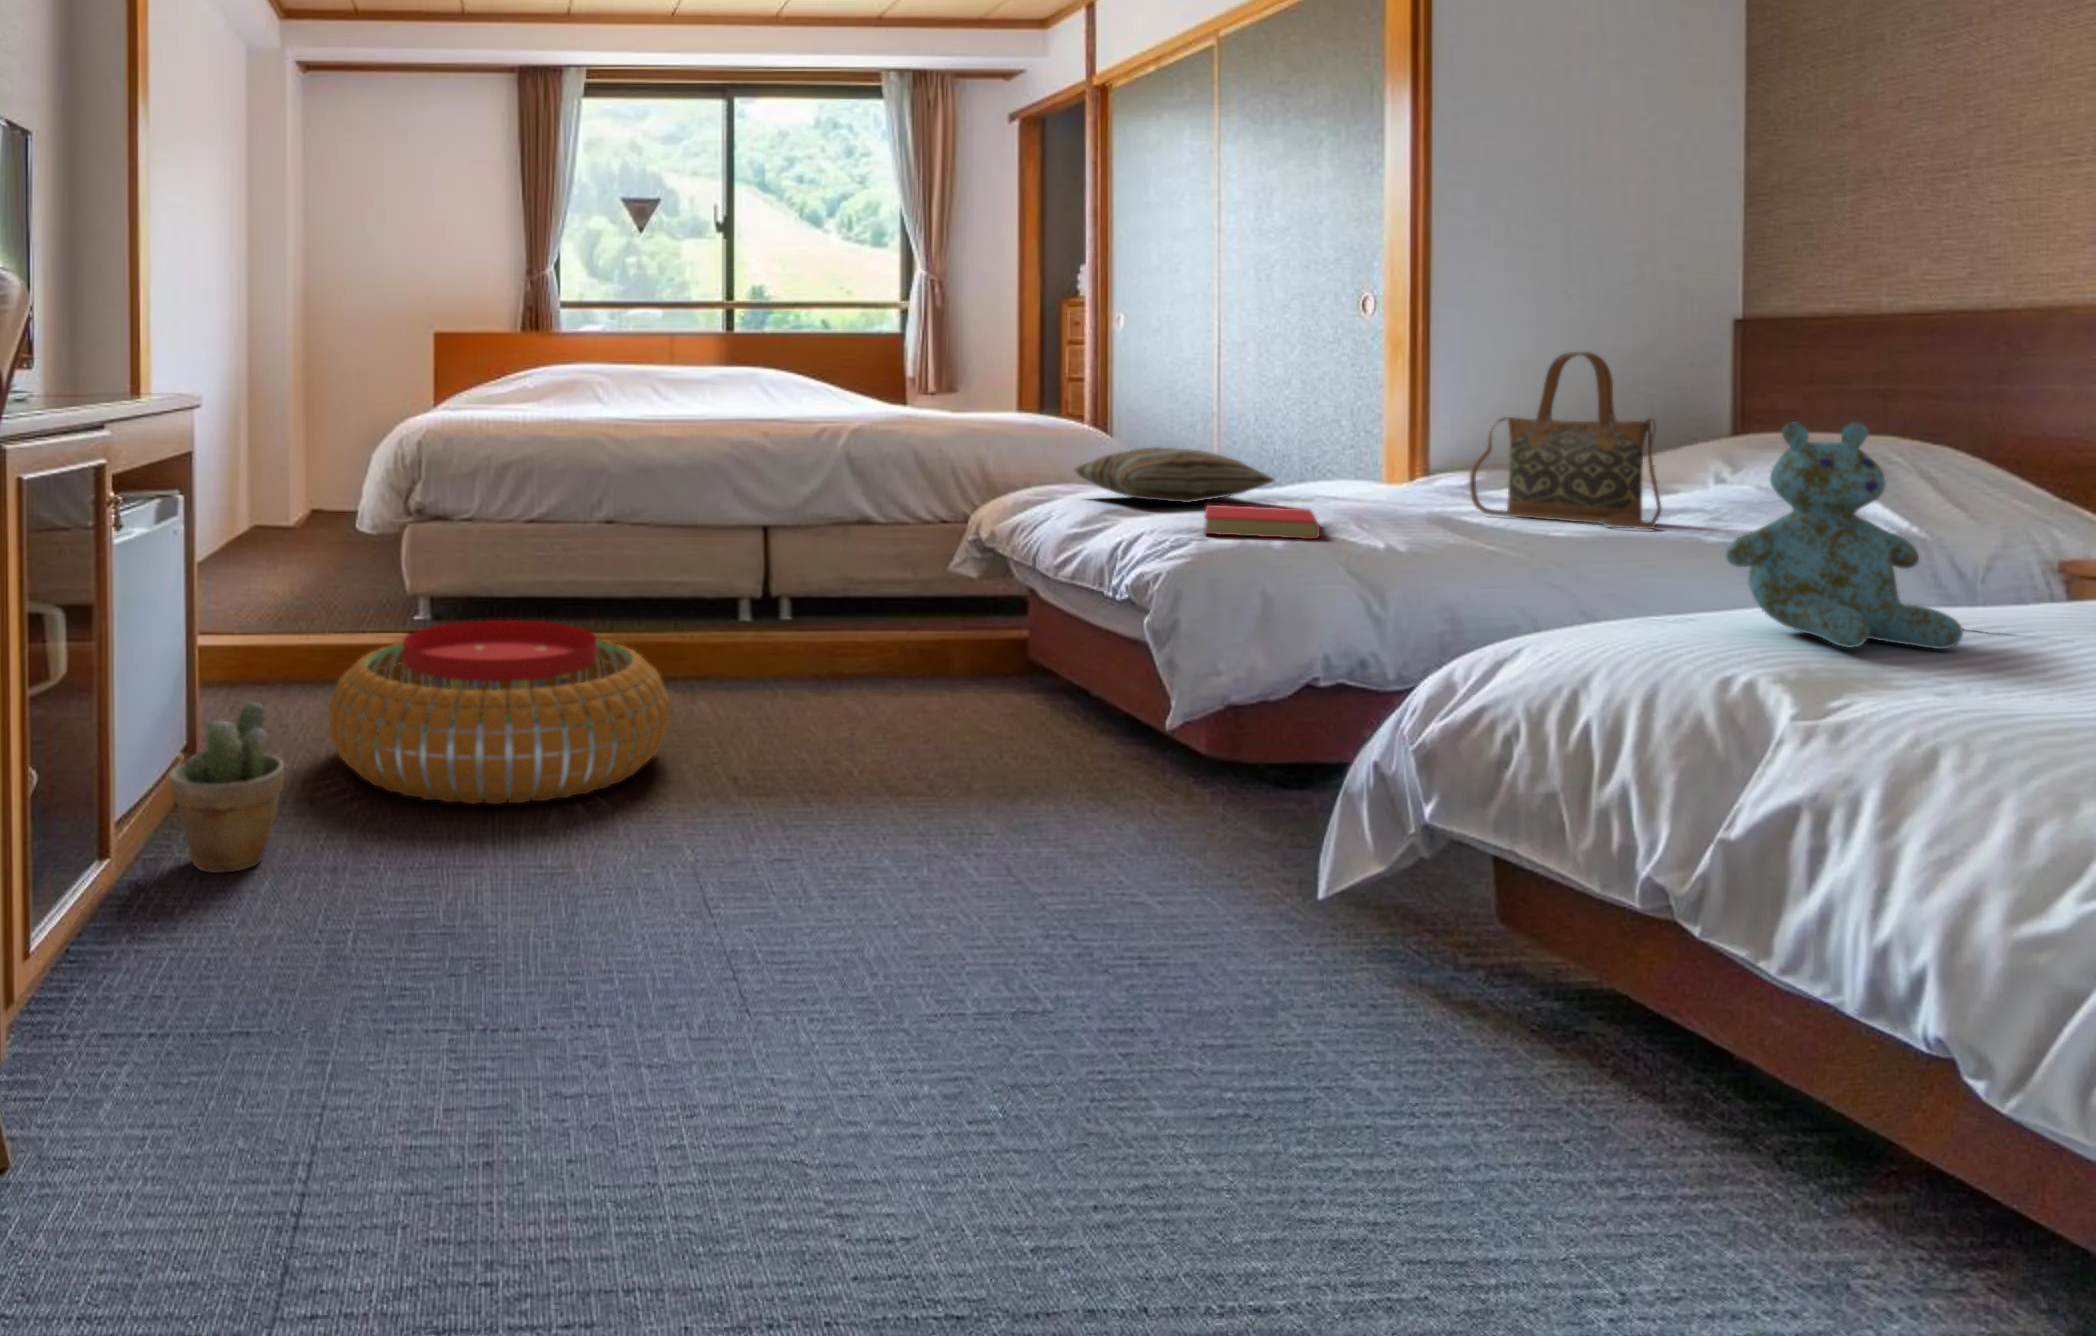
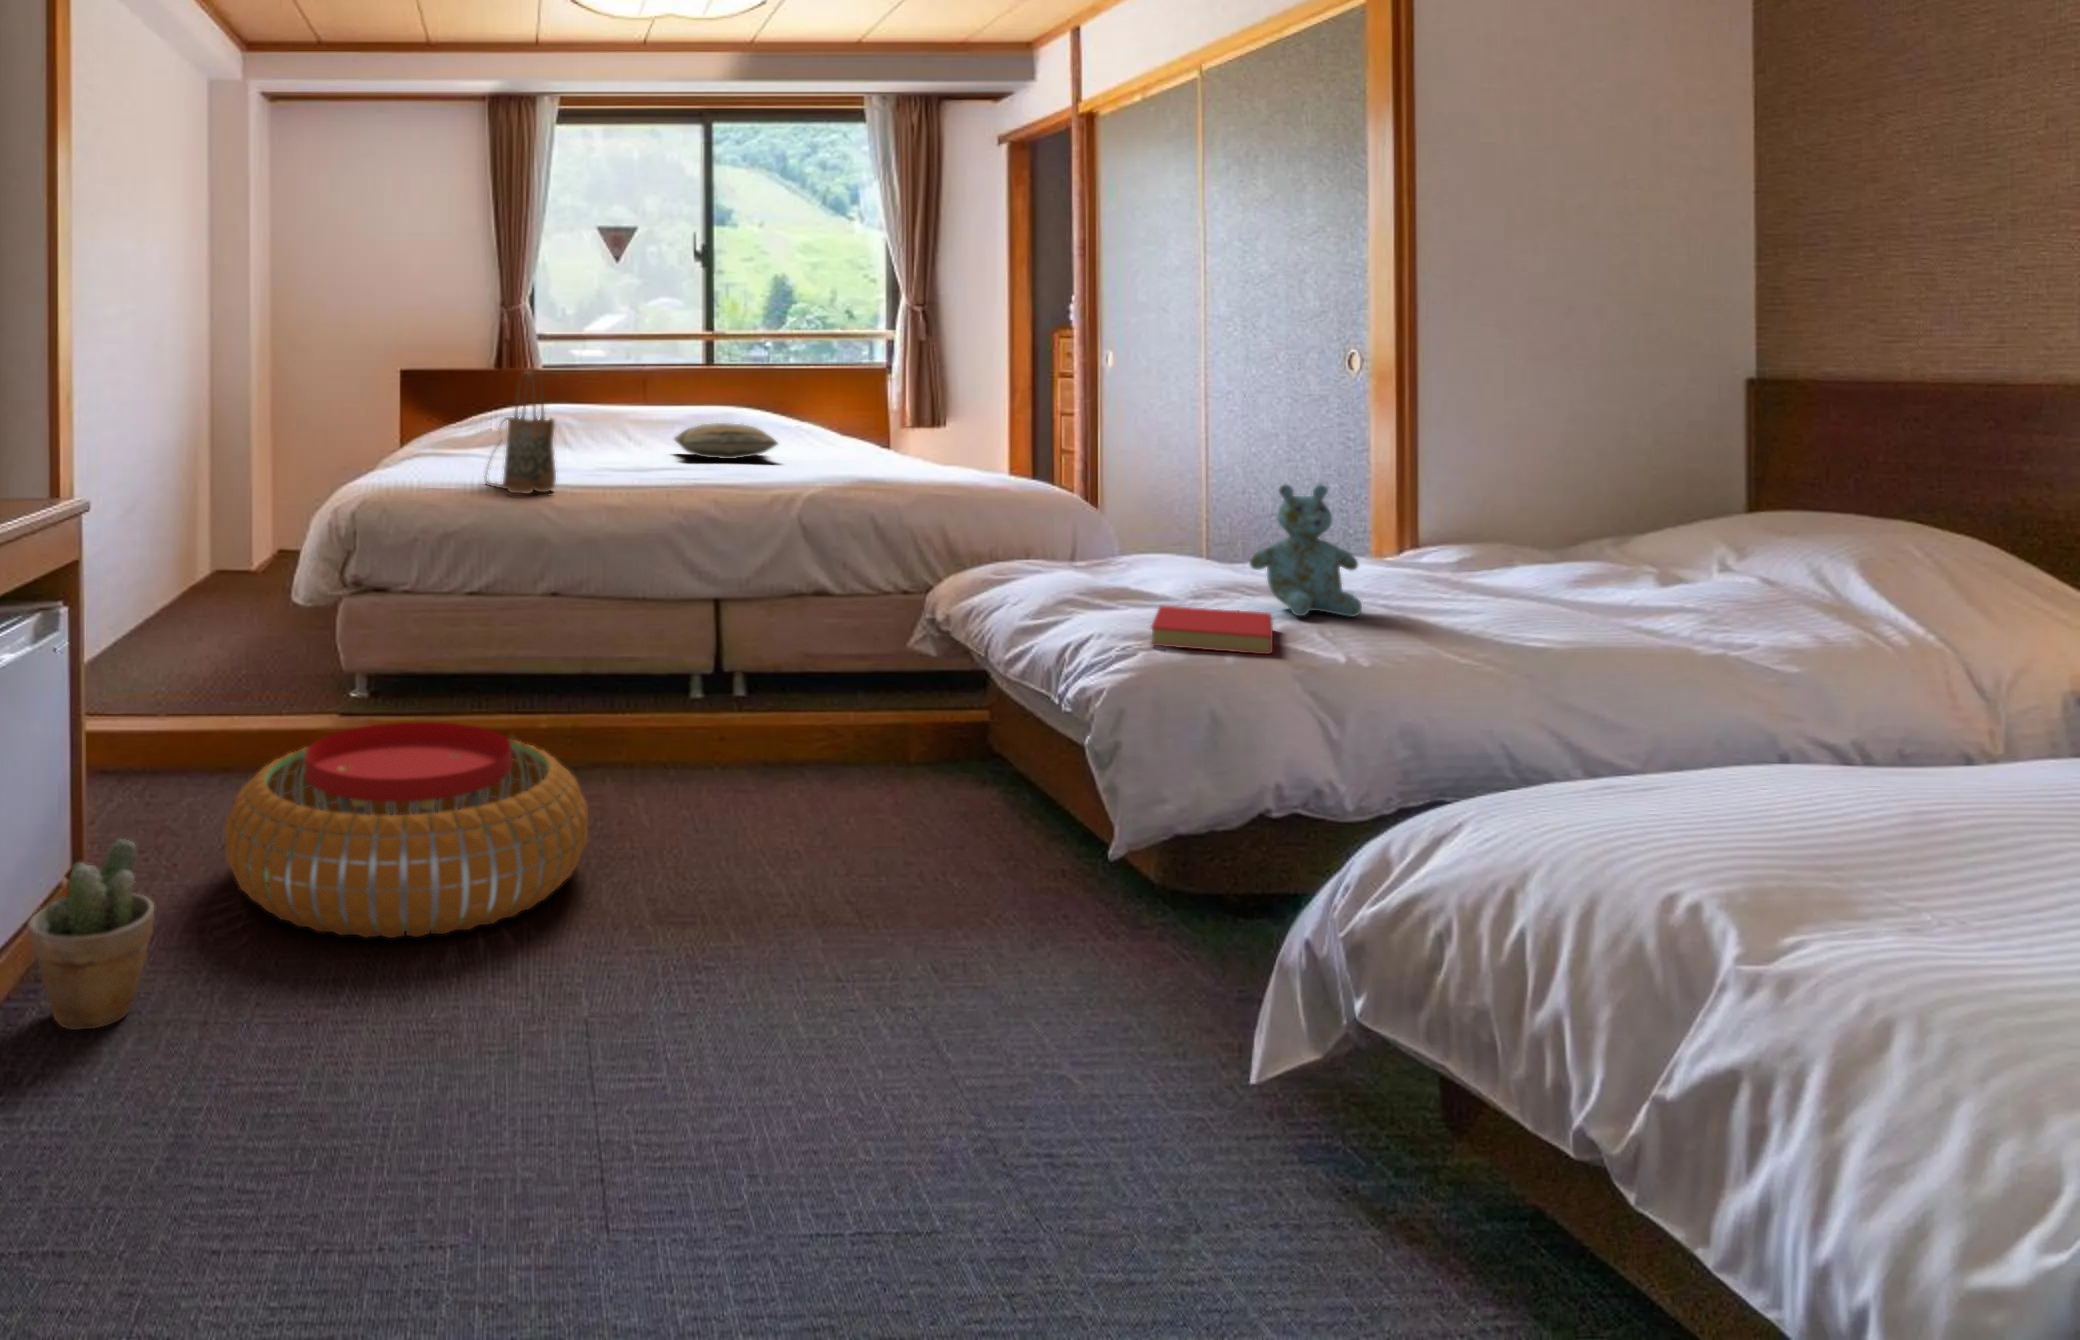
handbag: present [1470,352,1661,529] -> present [485,371,556,493]
stuffed bear: present [1726,422,1963,649] -> present [1249,485,1362,617]
pillow: present [1075,447,1274,503] -> present [675,423,778,459]

